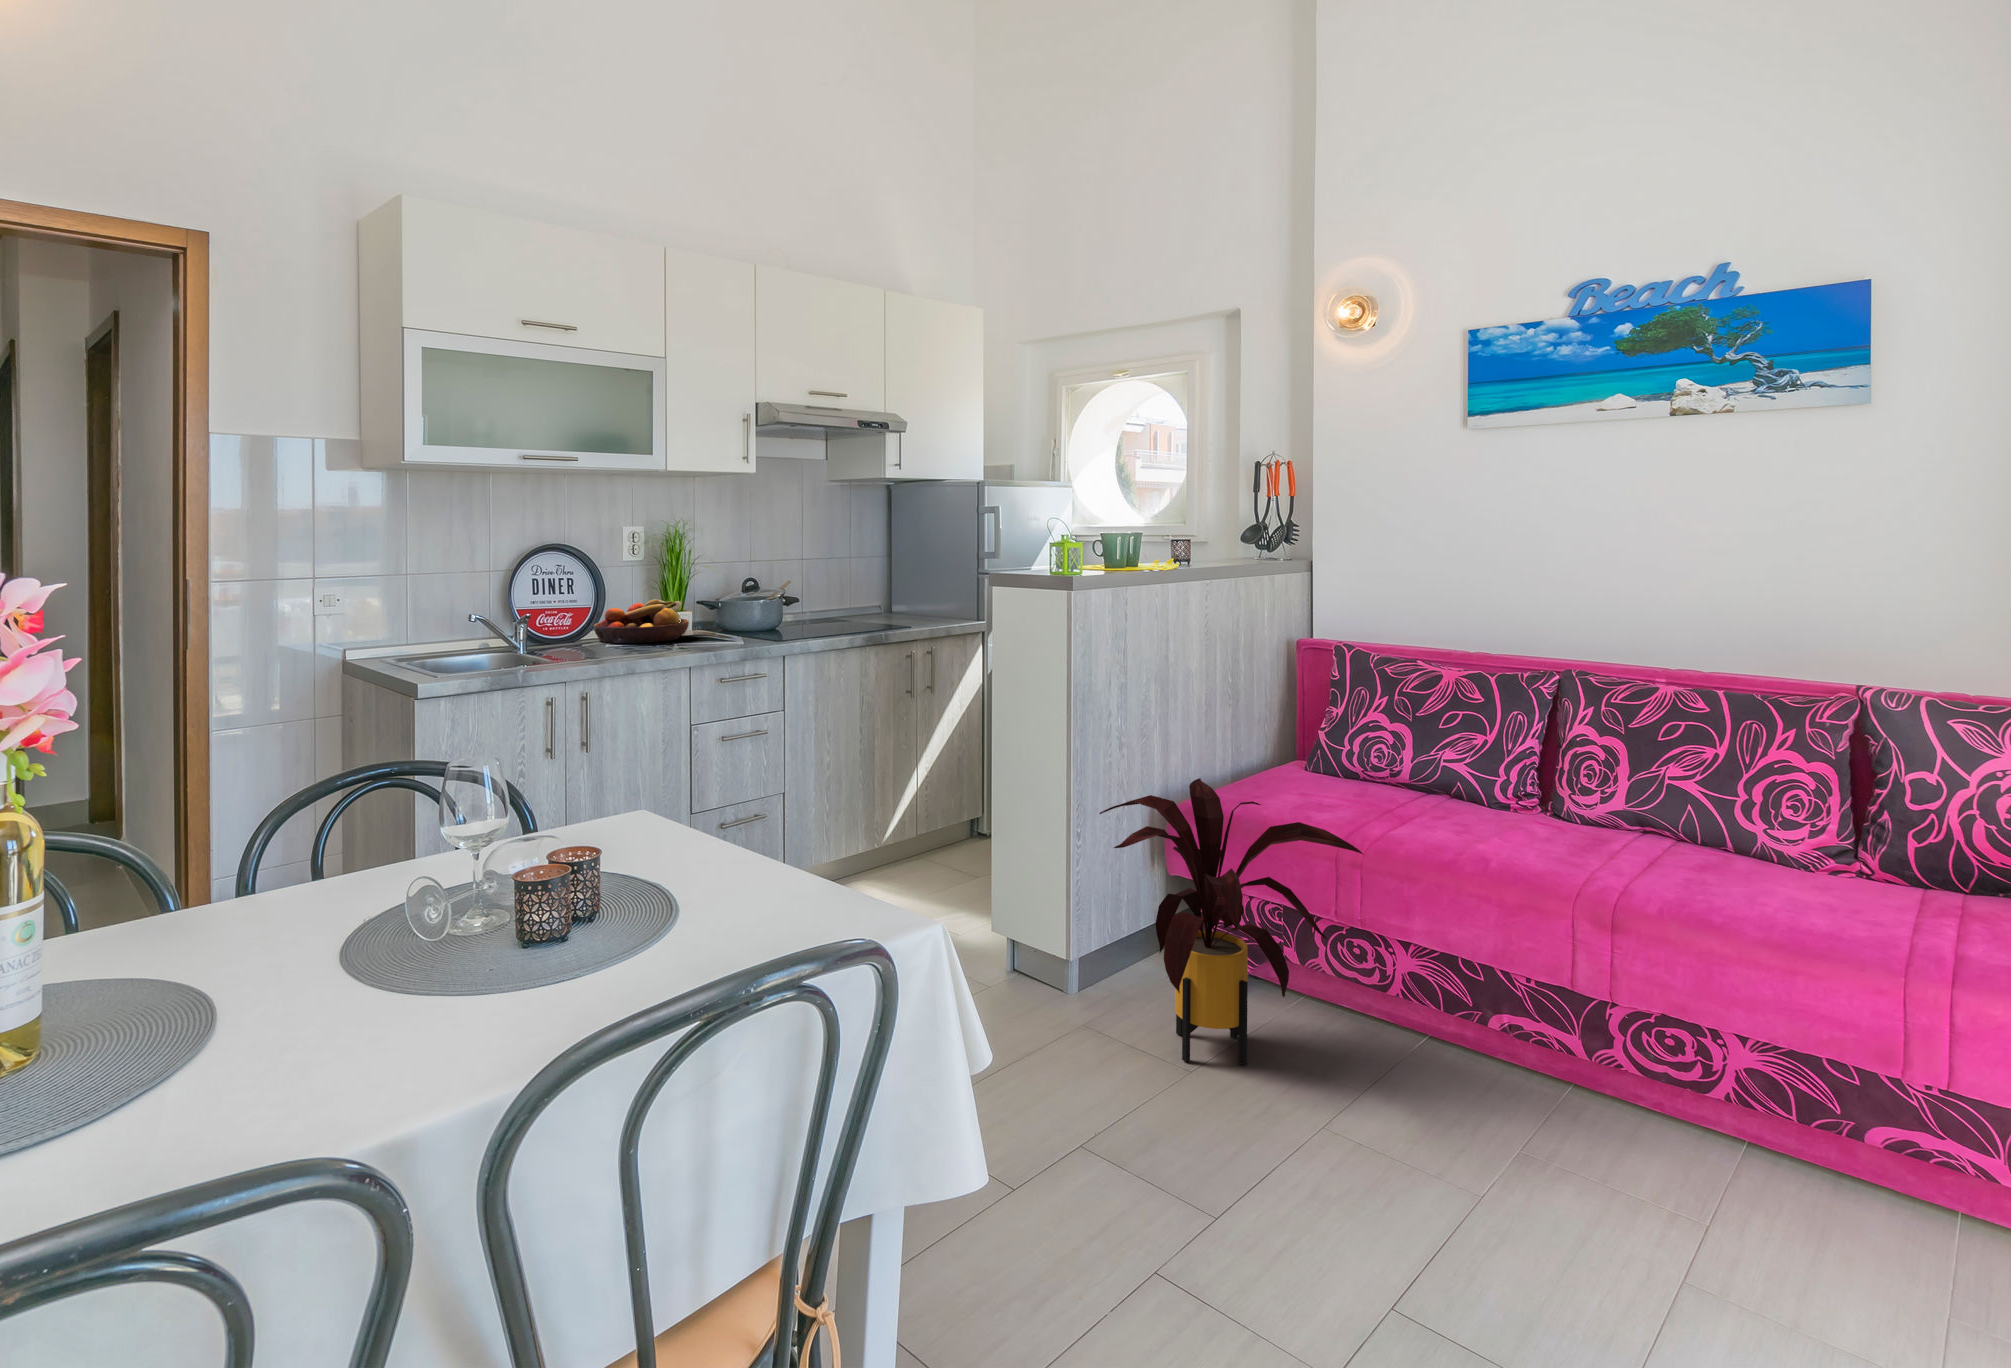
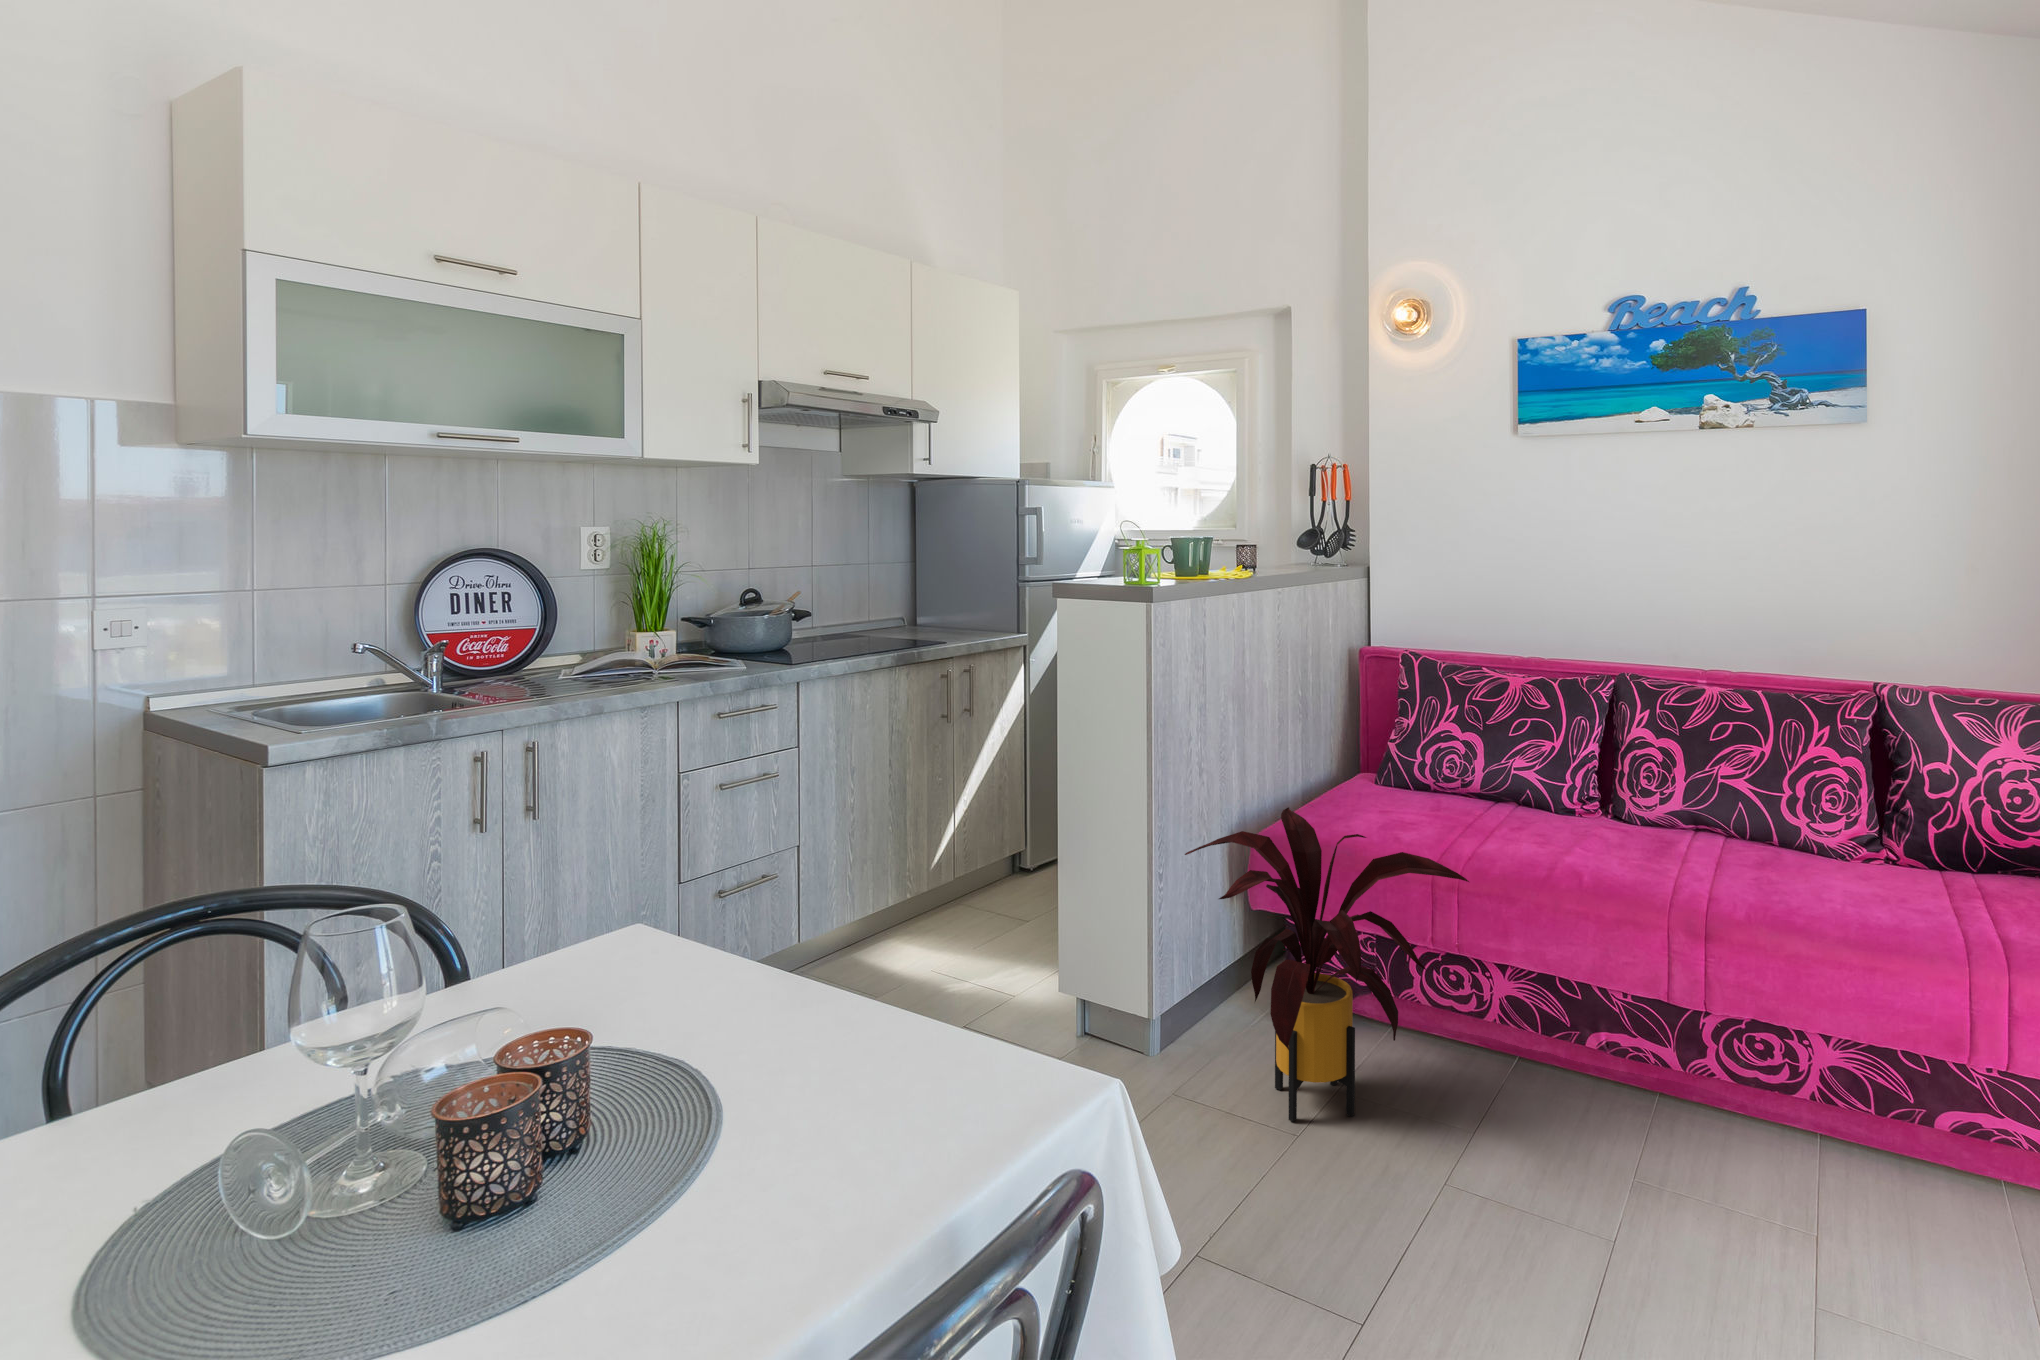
fruit bowl: present [594,599,689,643] -> none [549,626,677,683]

